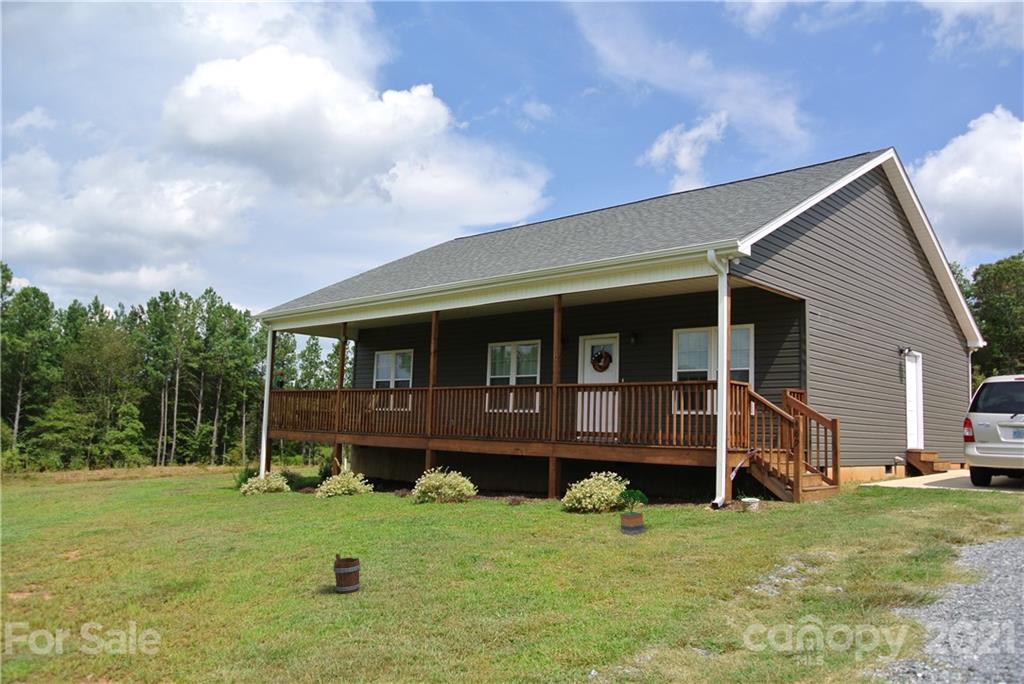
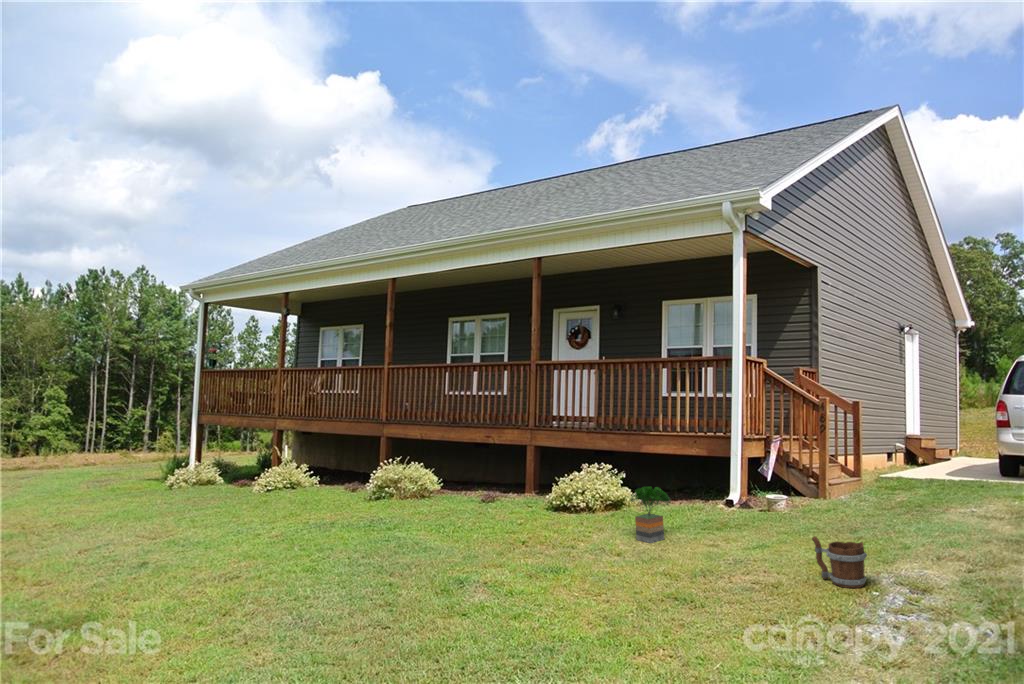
bucket: present [333,554,361,593] -> present [812,536,867,588]

